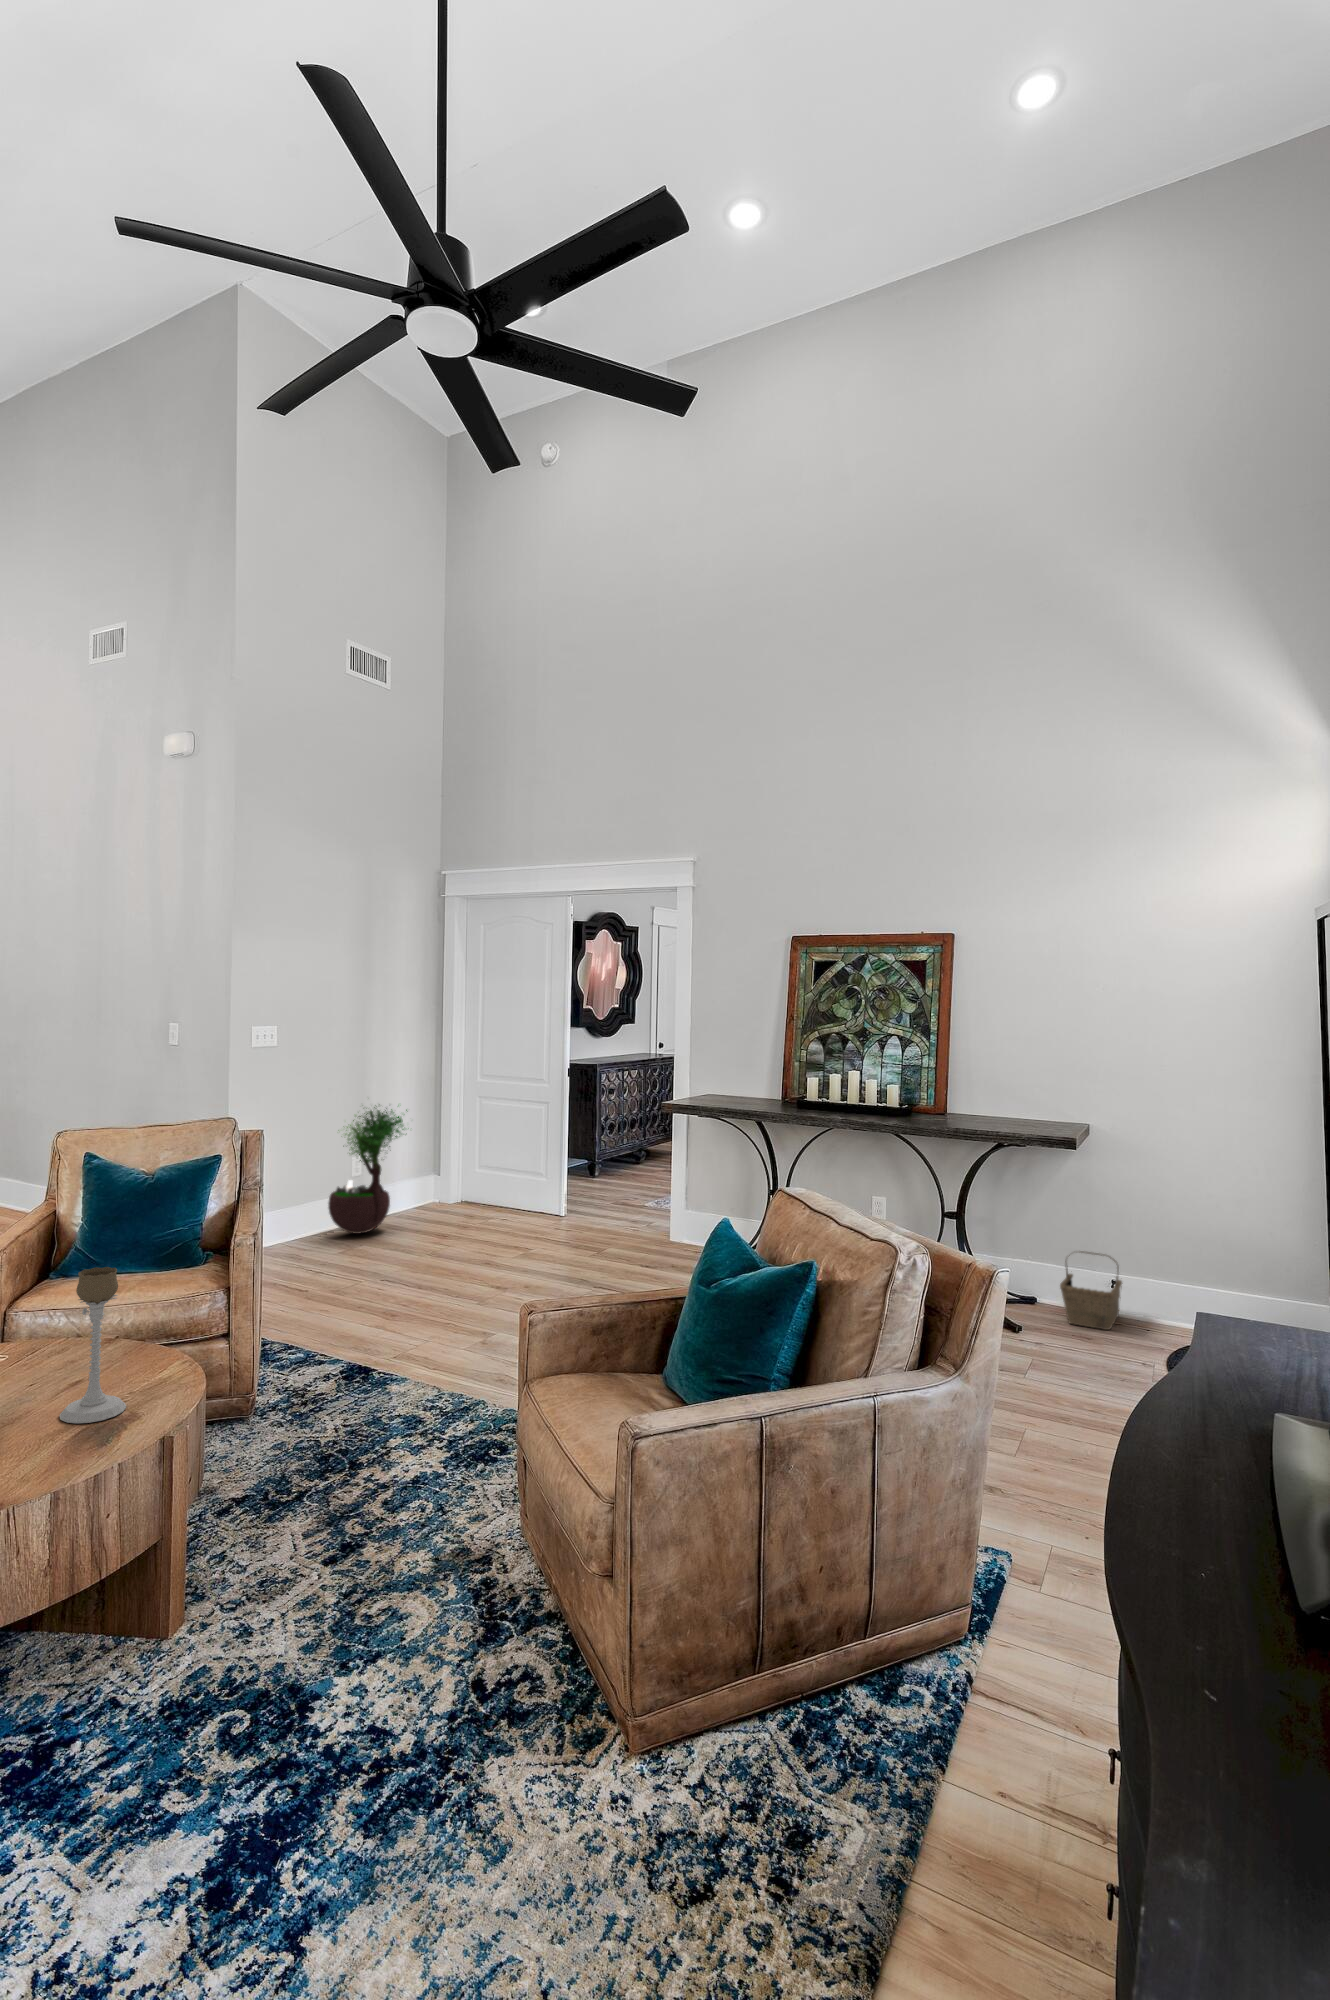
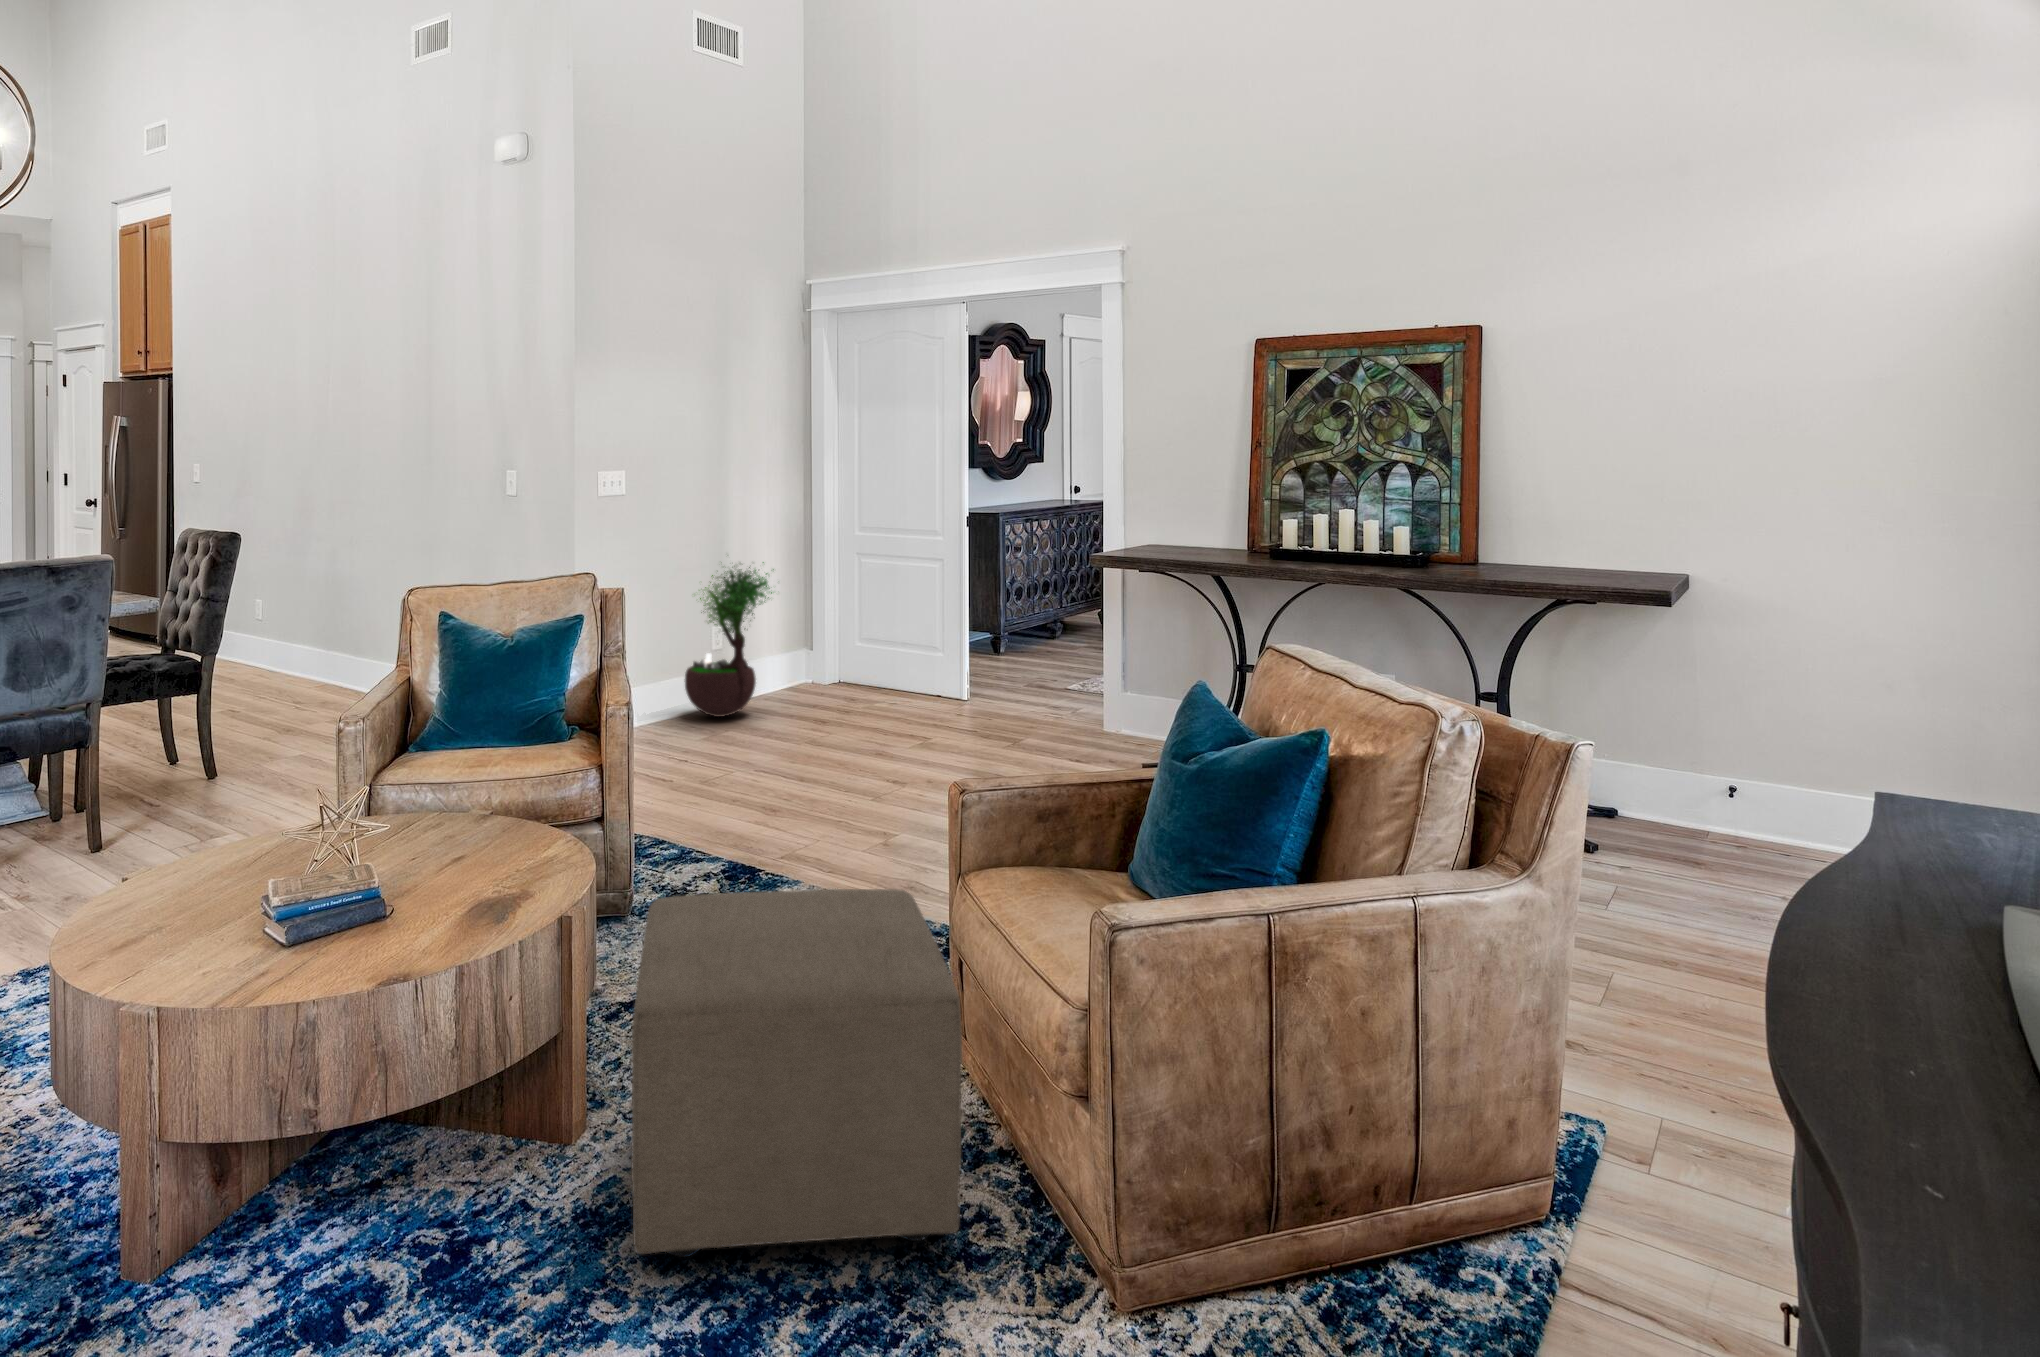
basket: present [1060,1251,1122,1330] -> none [1641,751,1733,855]
candle holder: present [59,1267,126,1423] -> none [443,732,512,905]
ottoman: none [209,1391,508,1741] -> present [631,889,962,1257]

